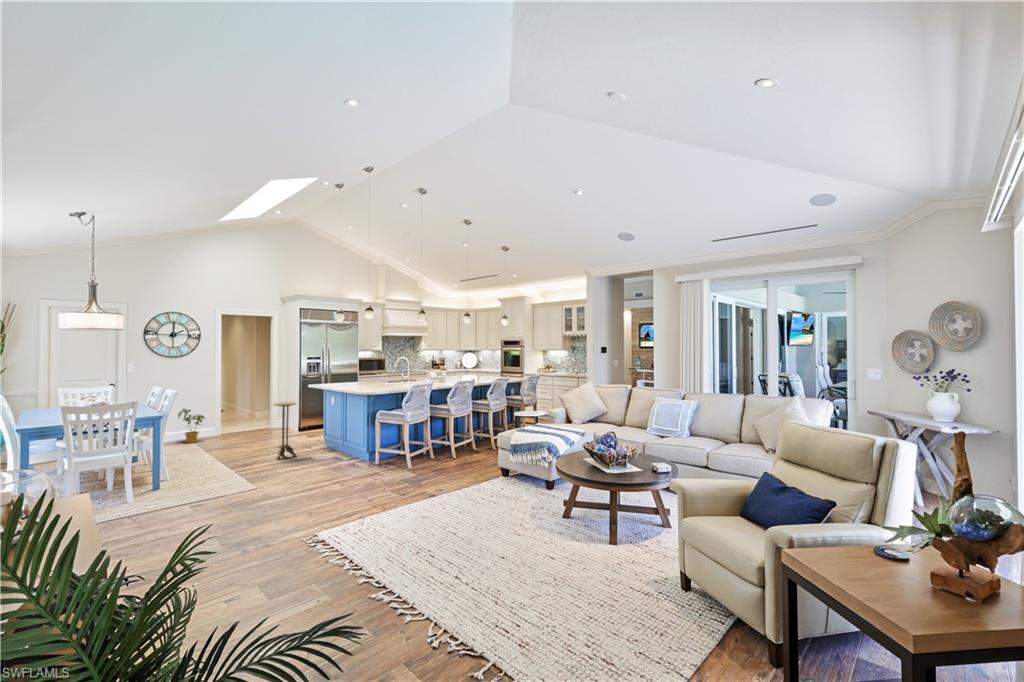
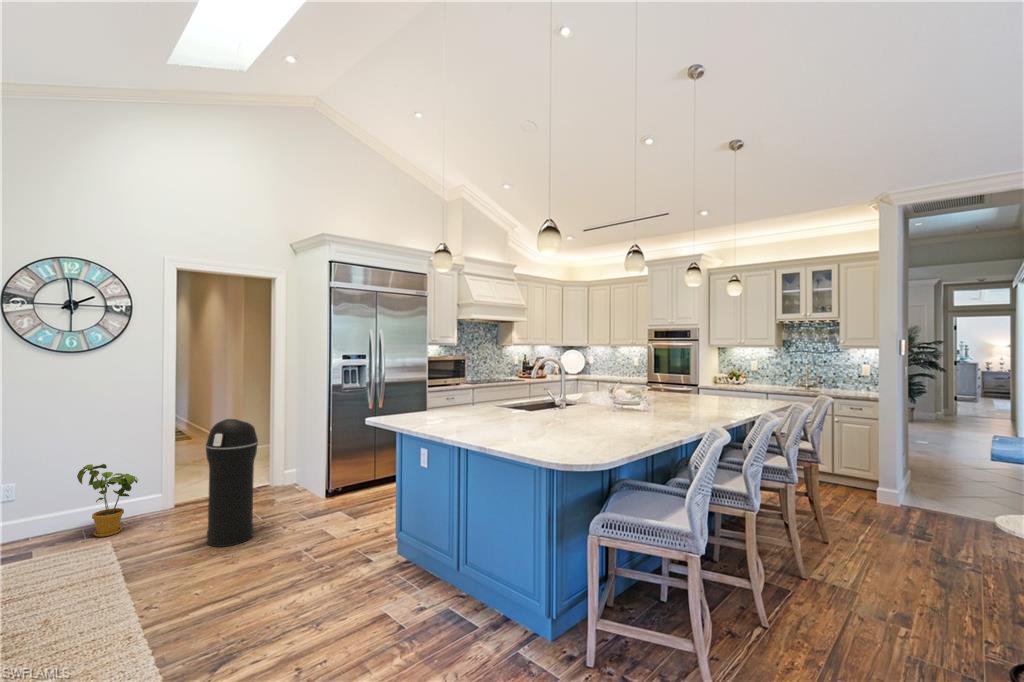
trash can: none [238,387,262,445] -> present [206,419,258,547]
side table: present [273,402,296,460] -> none [291,468,349,629]

